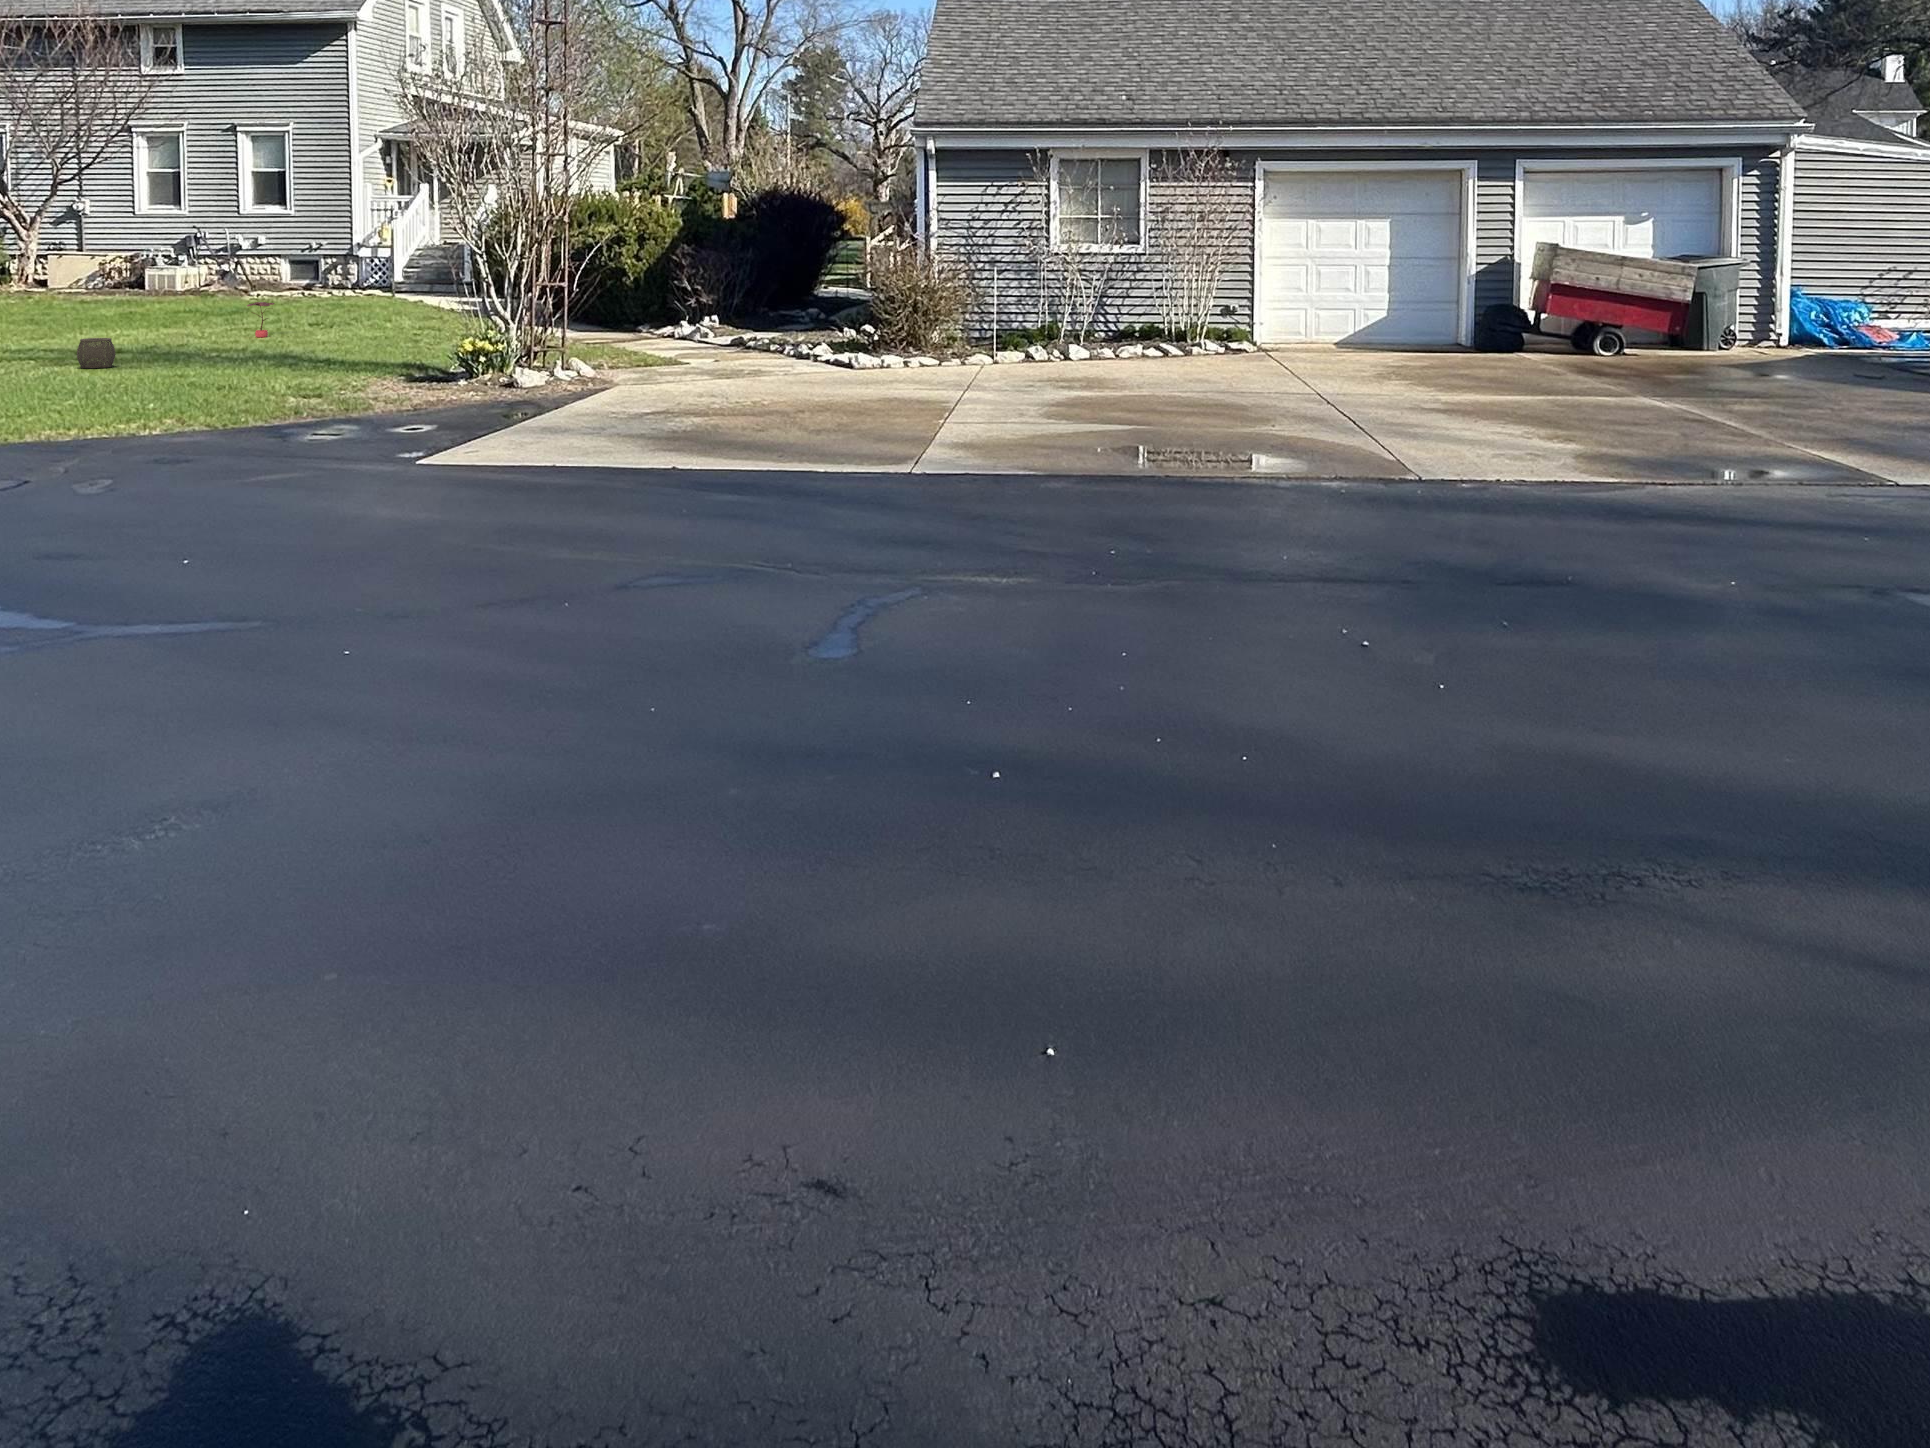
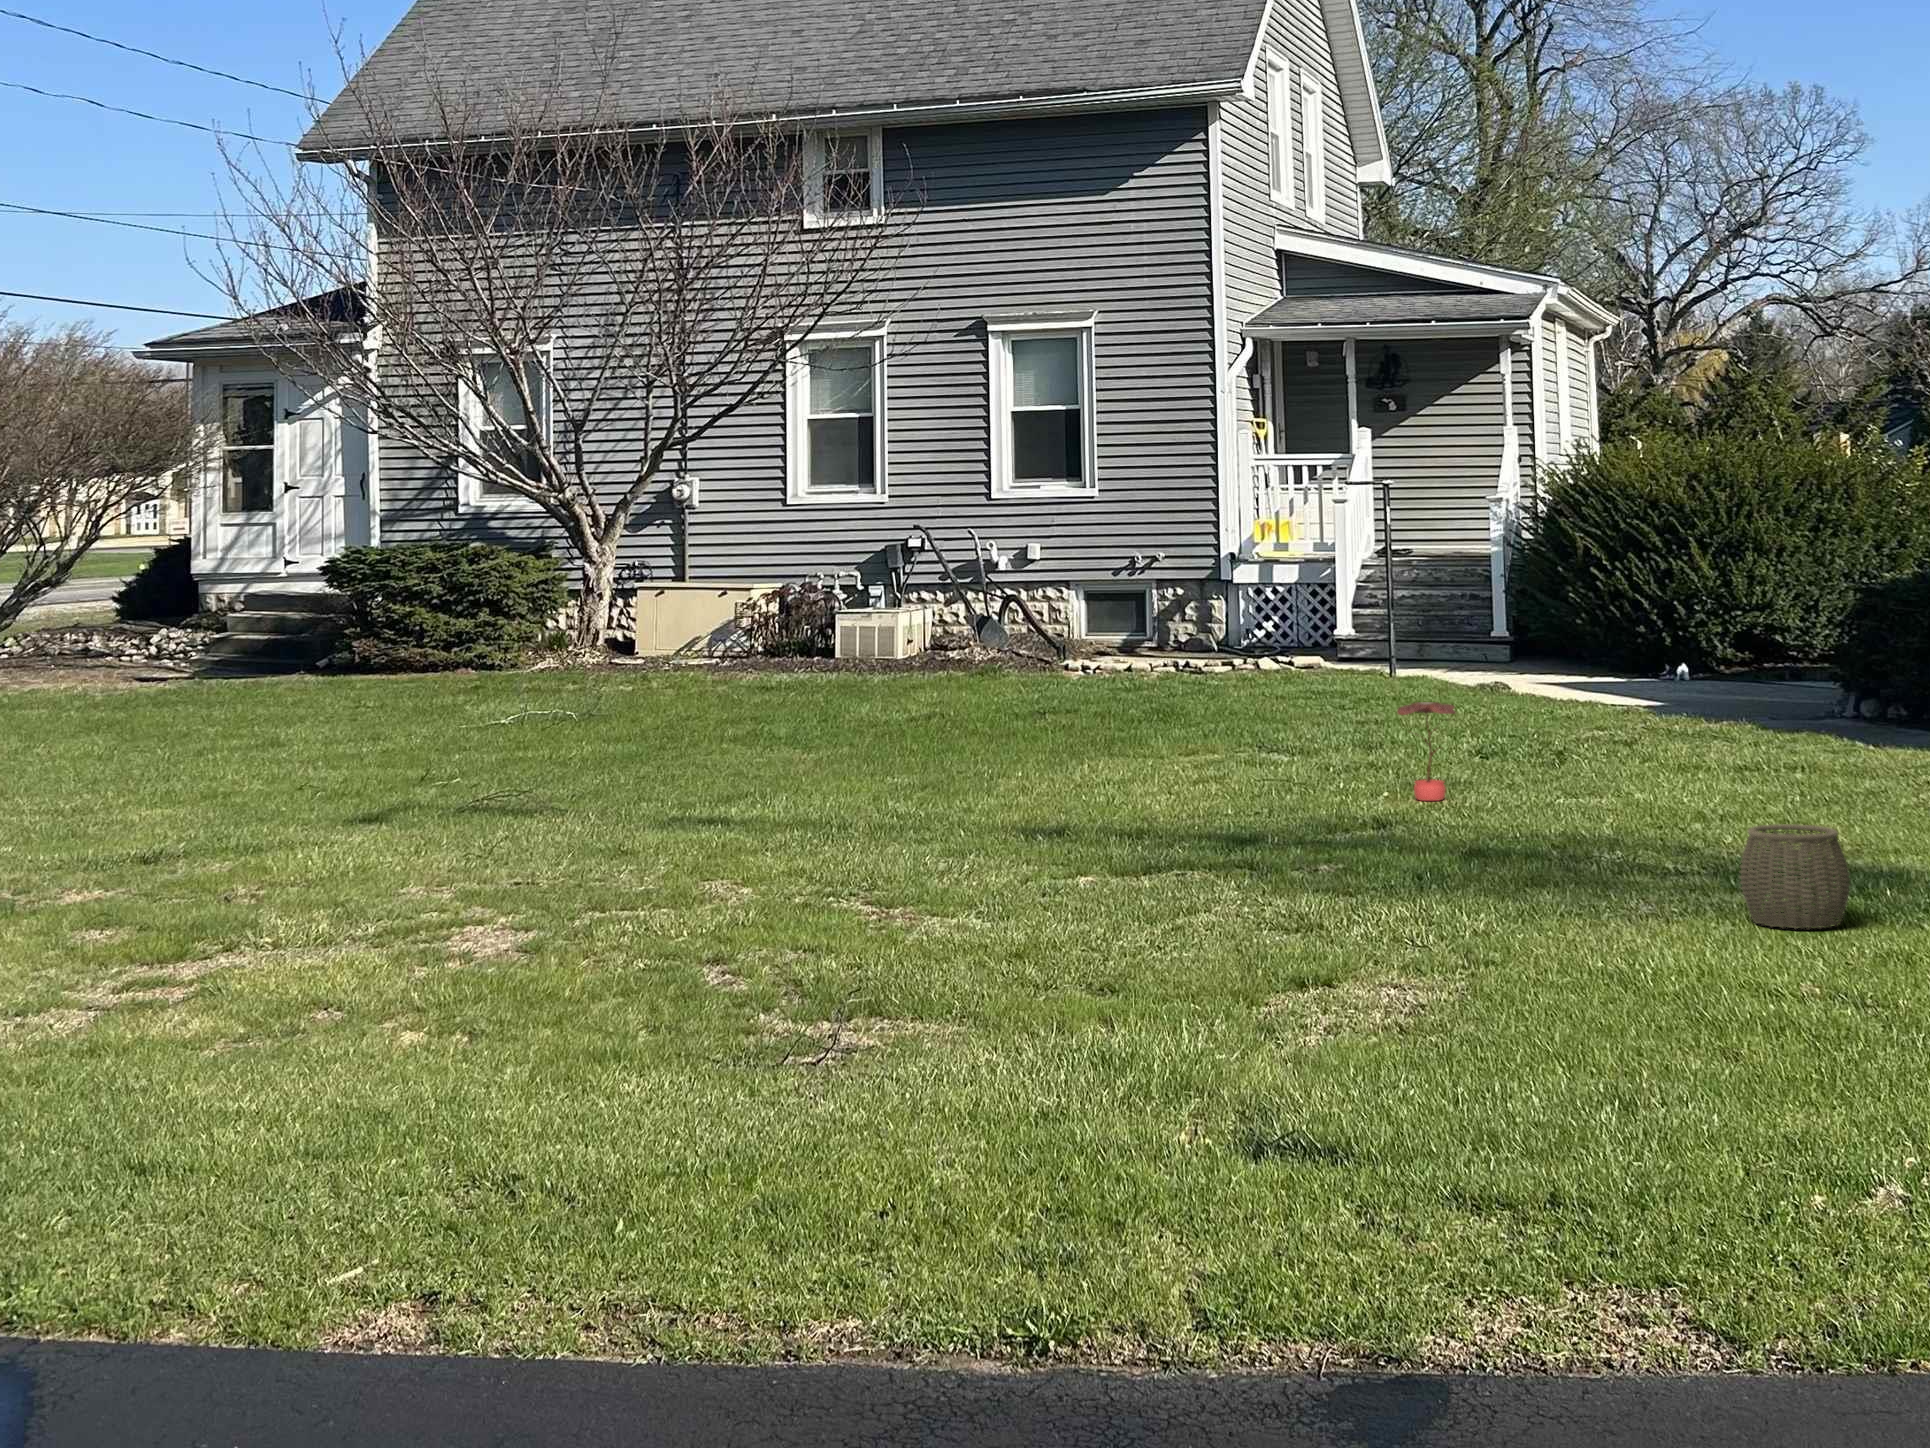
woven basket: present [77,338,116,369] -> present [1740,824,1850,929]

